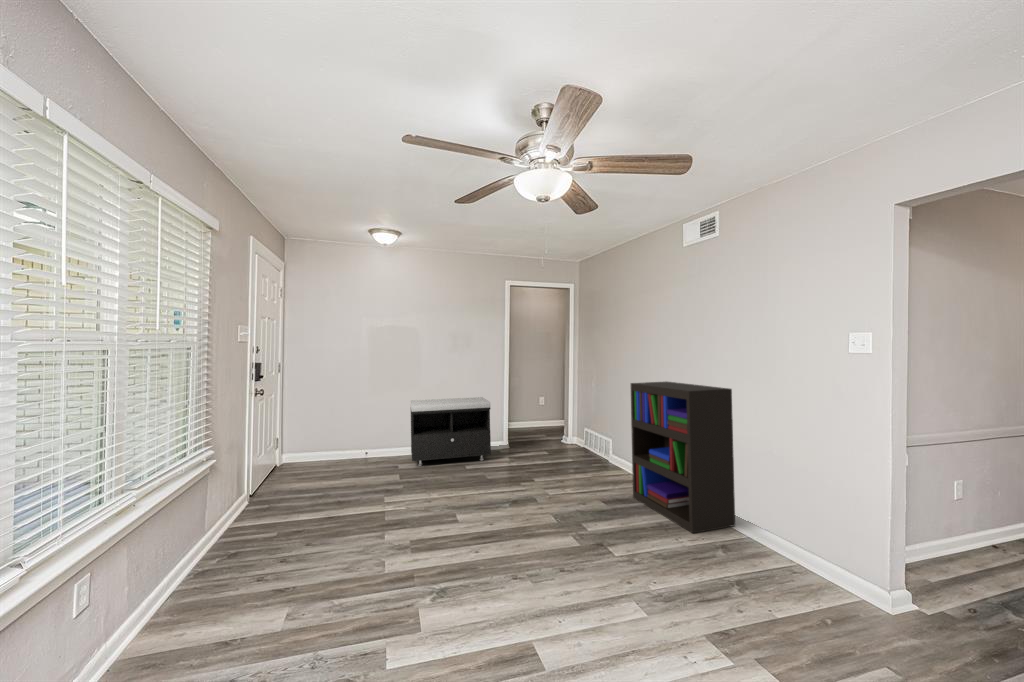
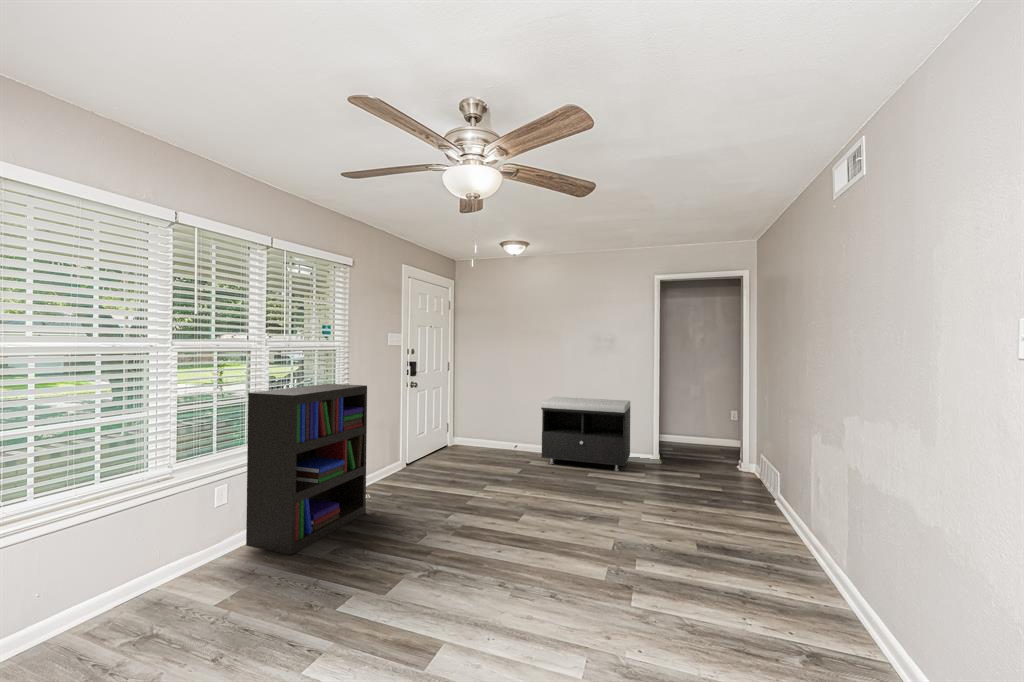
bookshelf: present [631,382,735,533] -> present [246,384,367,555]

